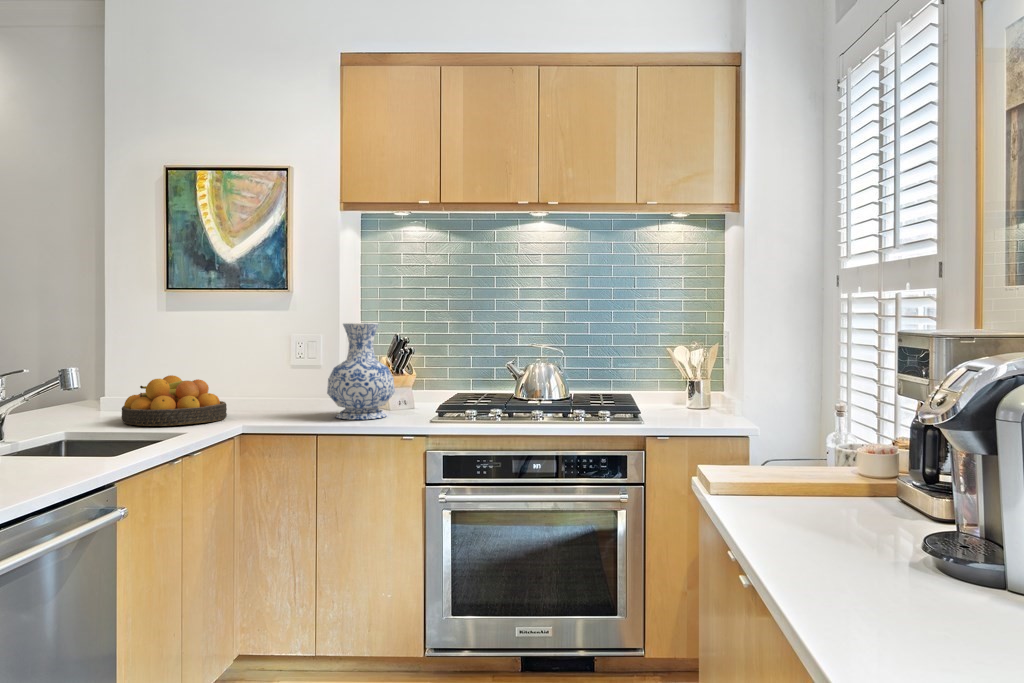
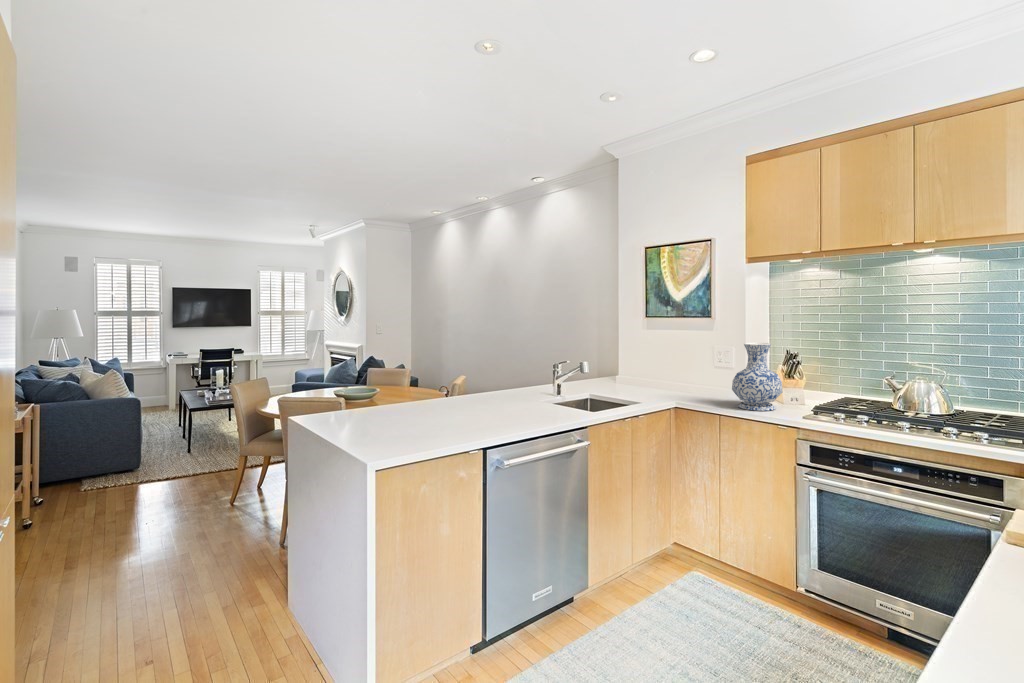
fruit bowl: present [122,375,227,426] -> none [614,370,671,401]

